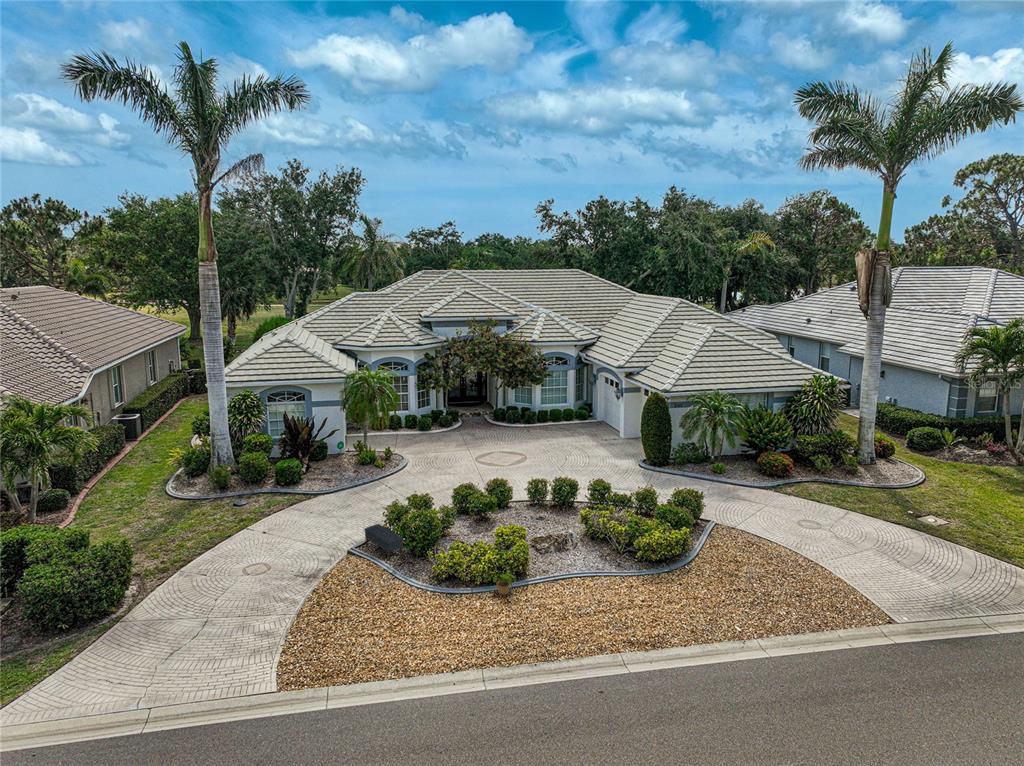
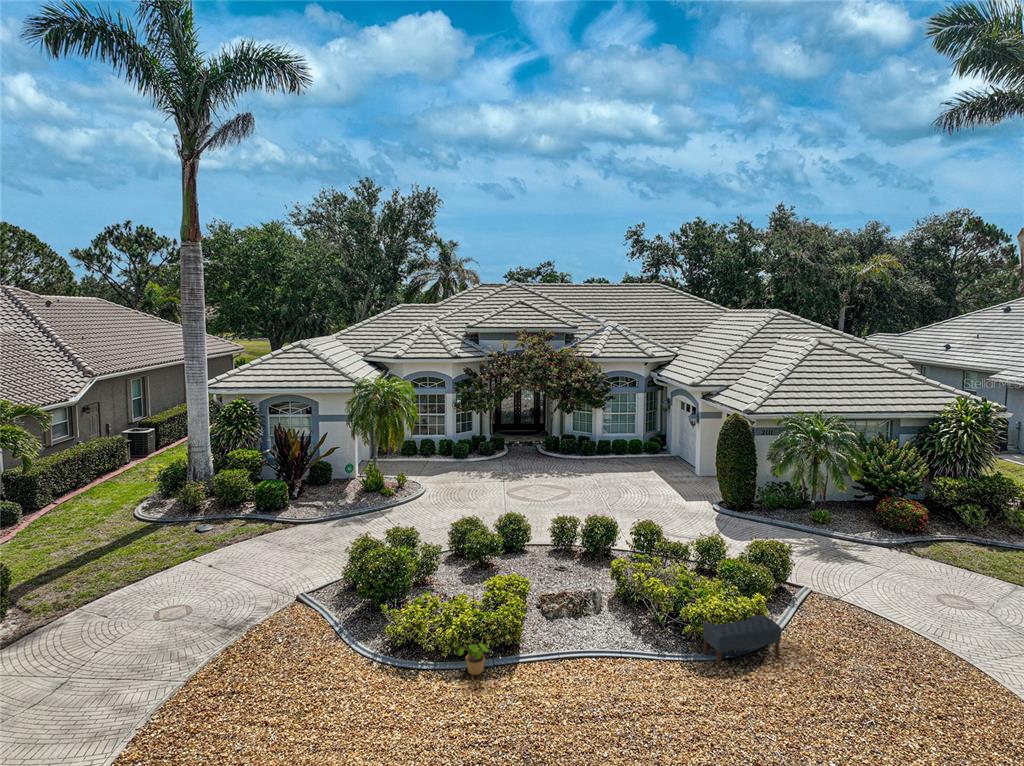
bench: present [364,524,403,561] -> present [703,615,782,667]

